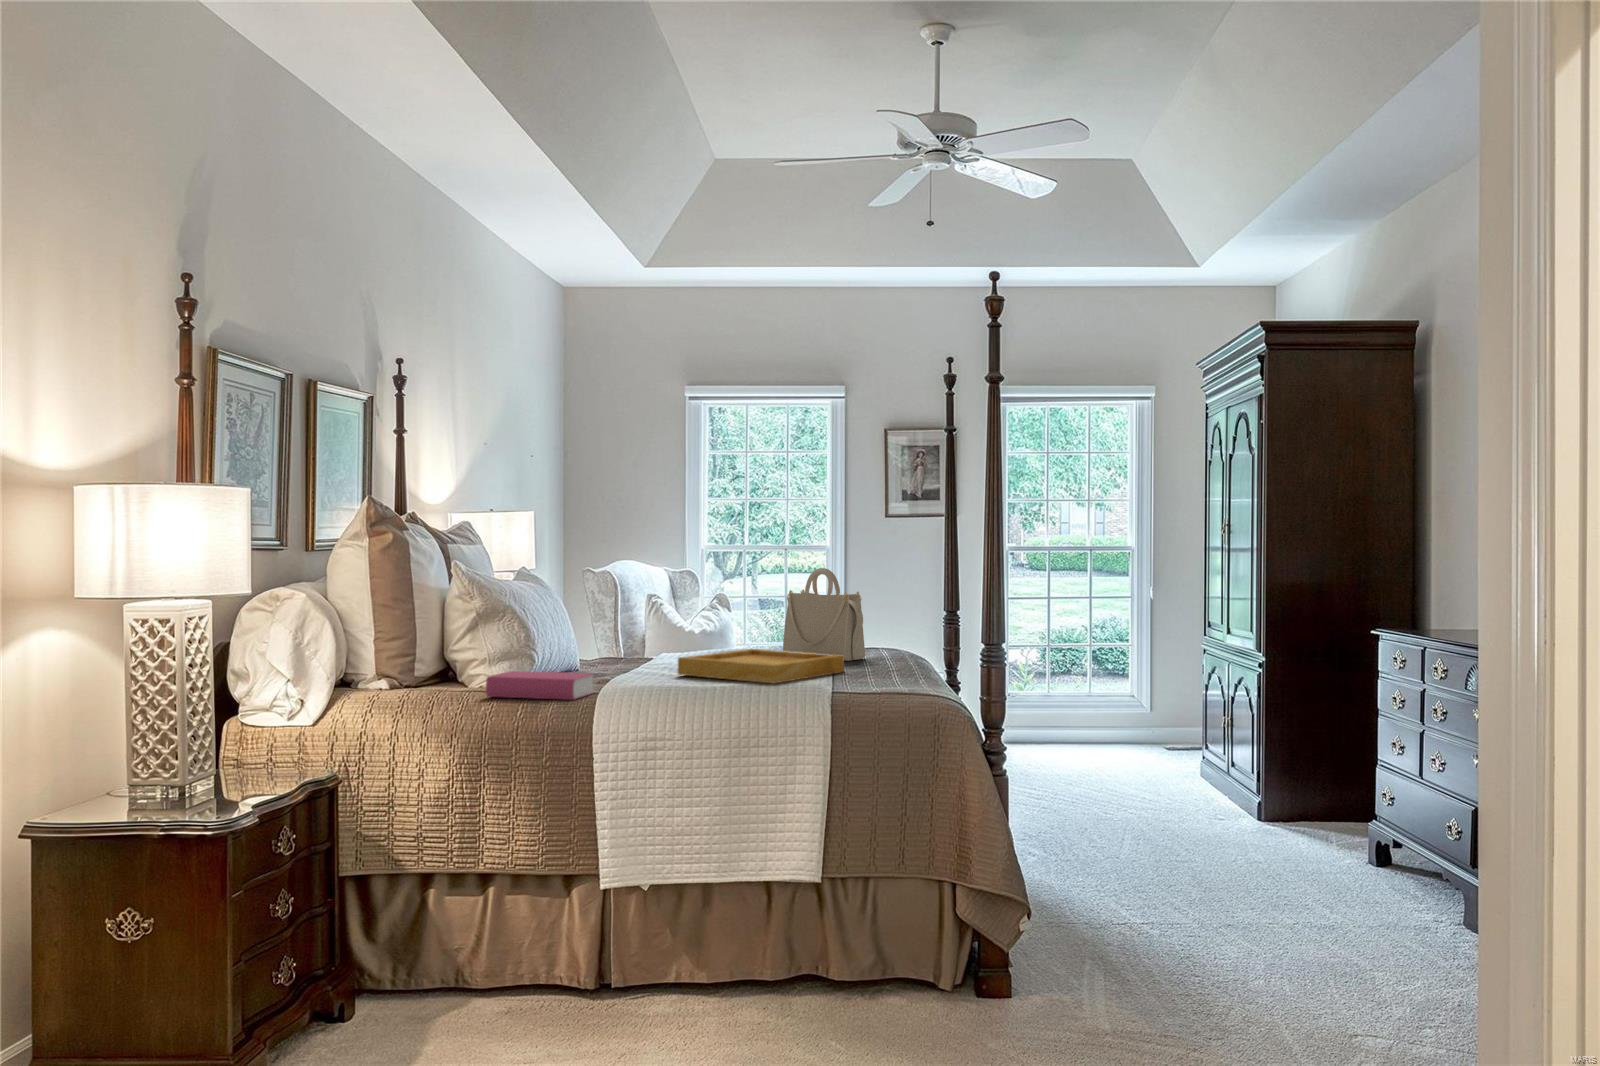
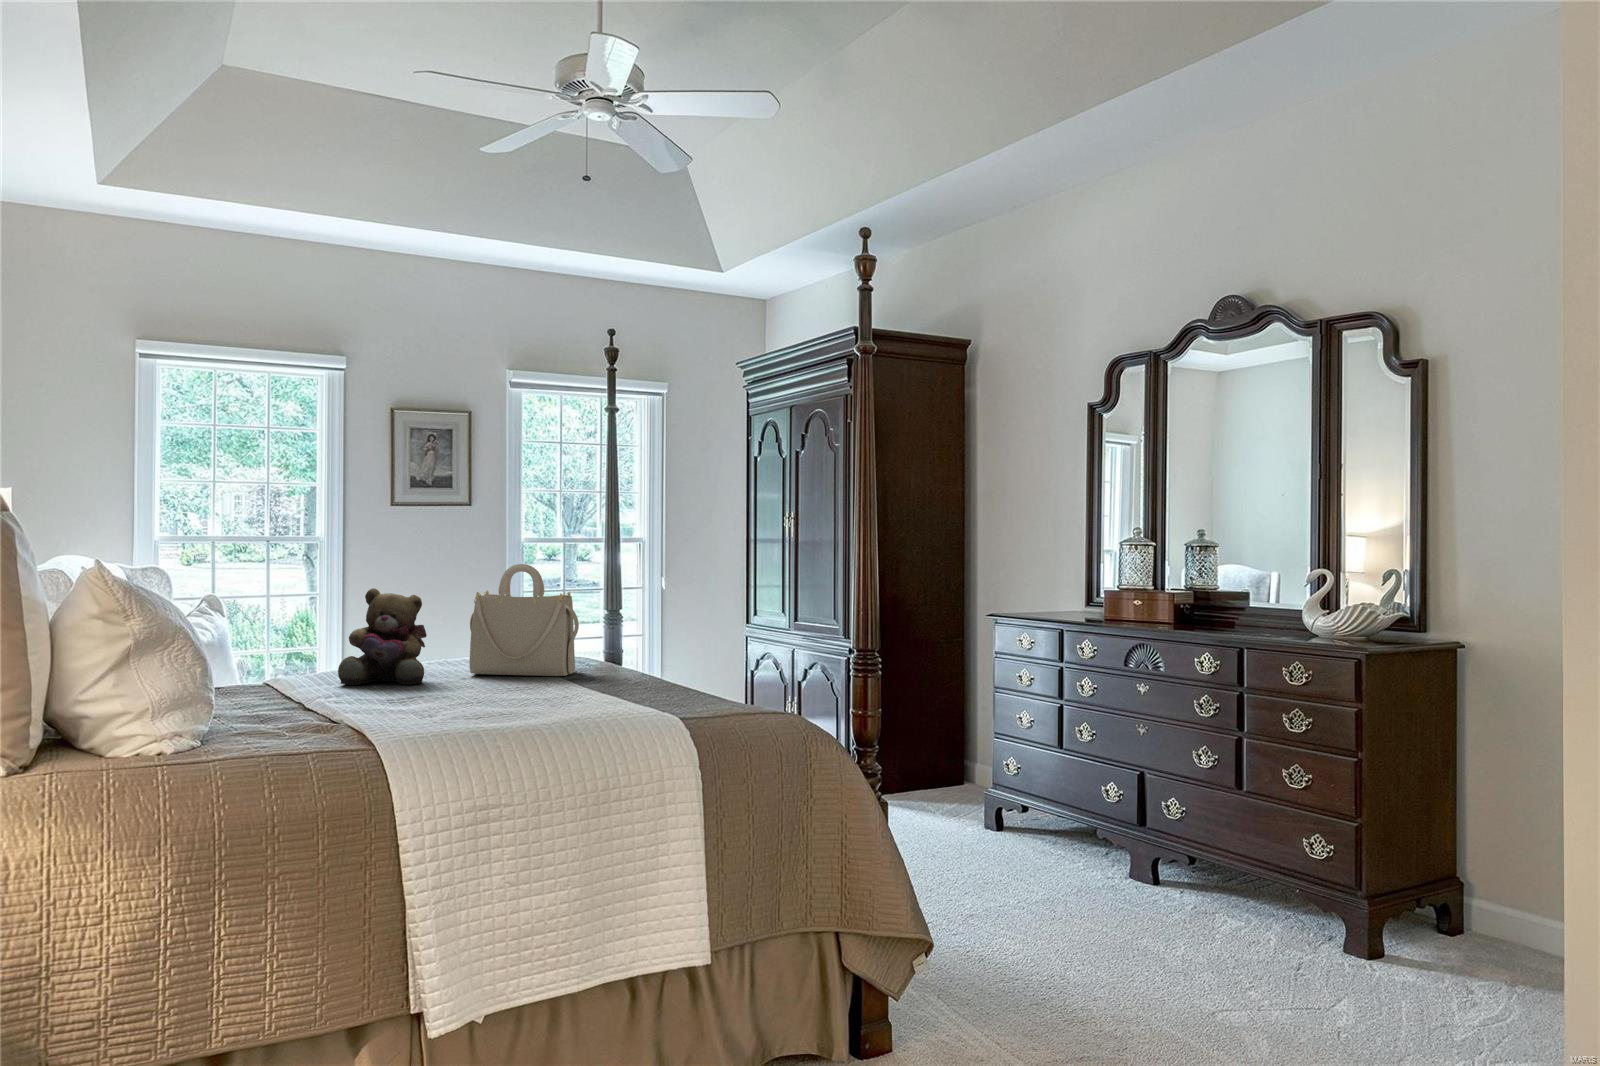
teddy bear: none [683,586,748,660] -> present [338,588,427,685]
tray: present [678,649,844,684] -> none [413,668,607,712]
book: present [486,671,594,700] -> none [213,718,372,770]

